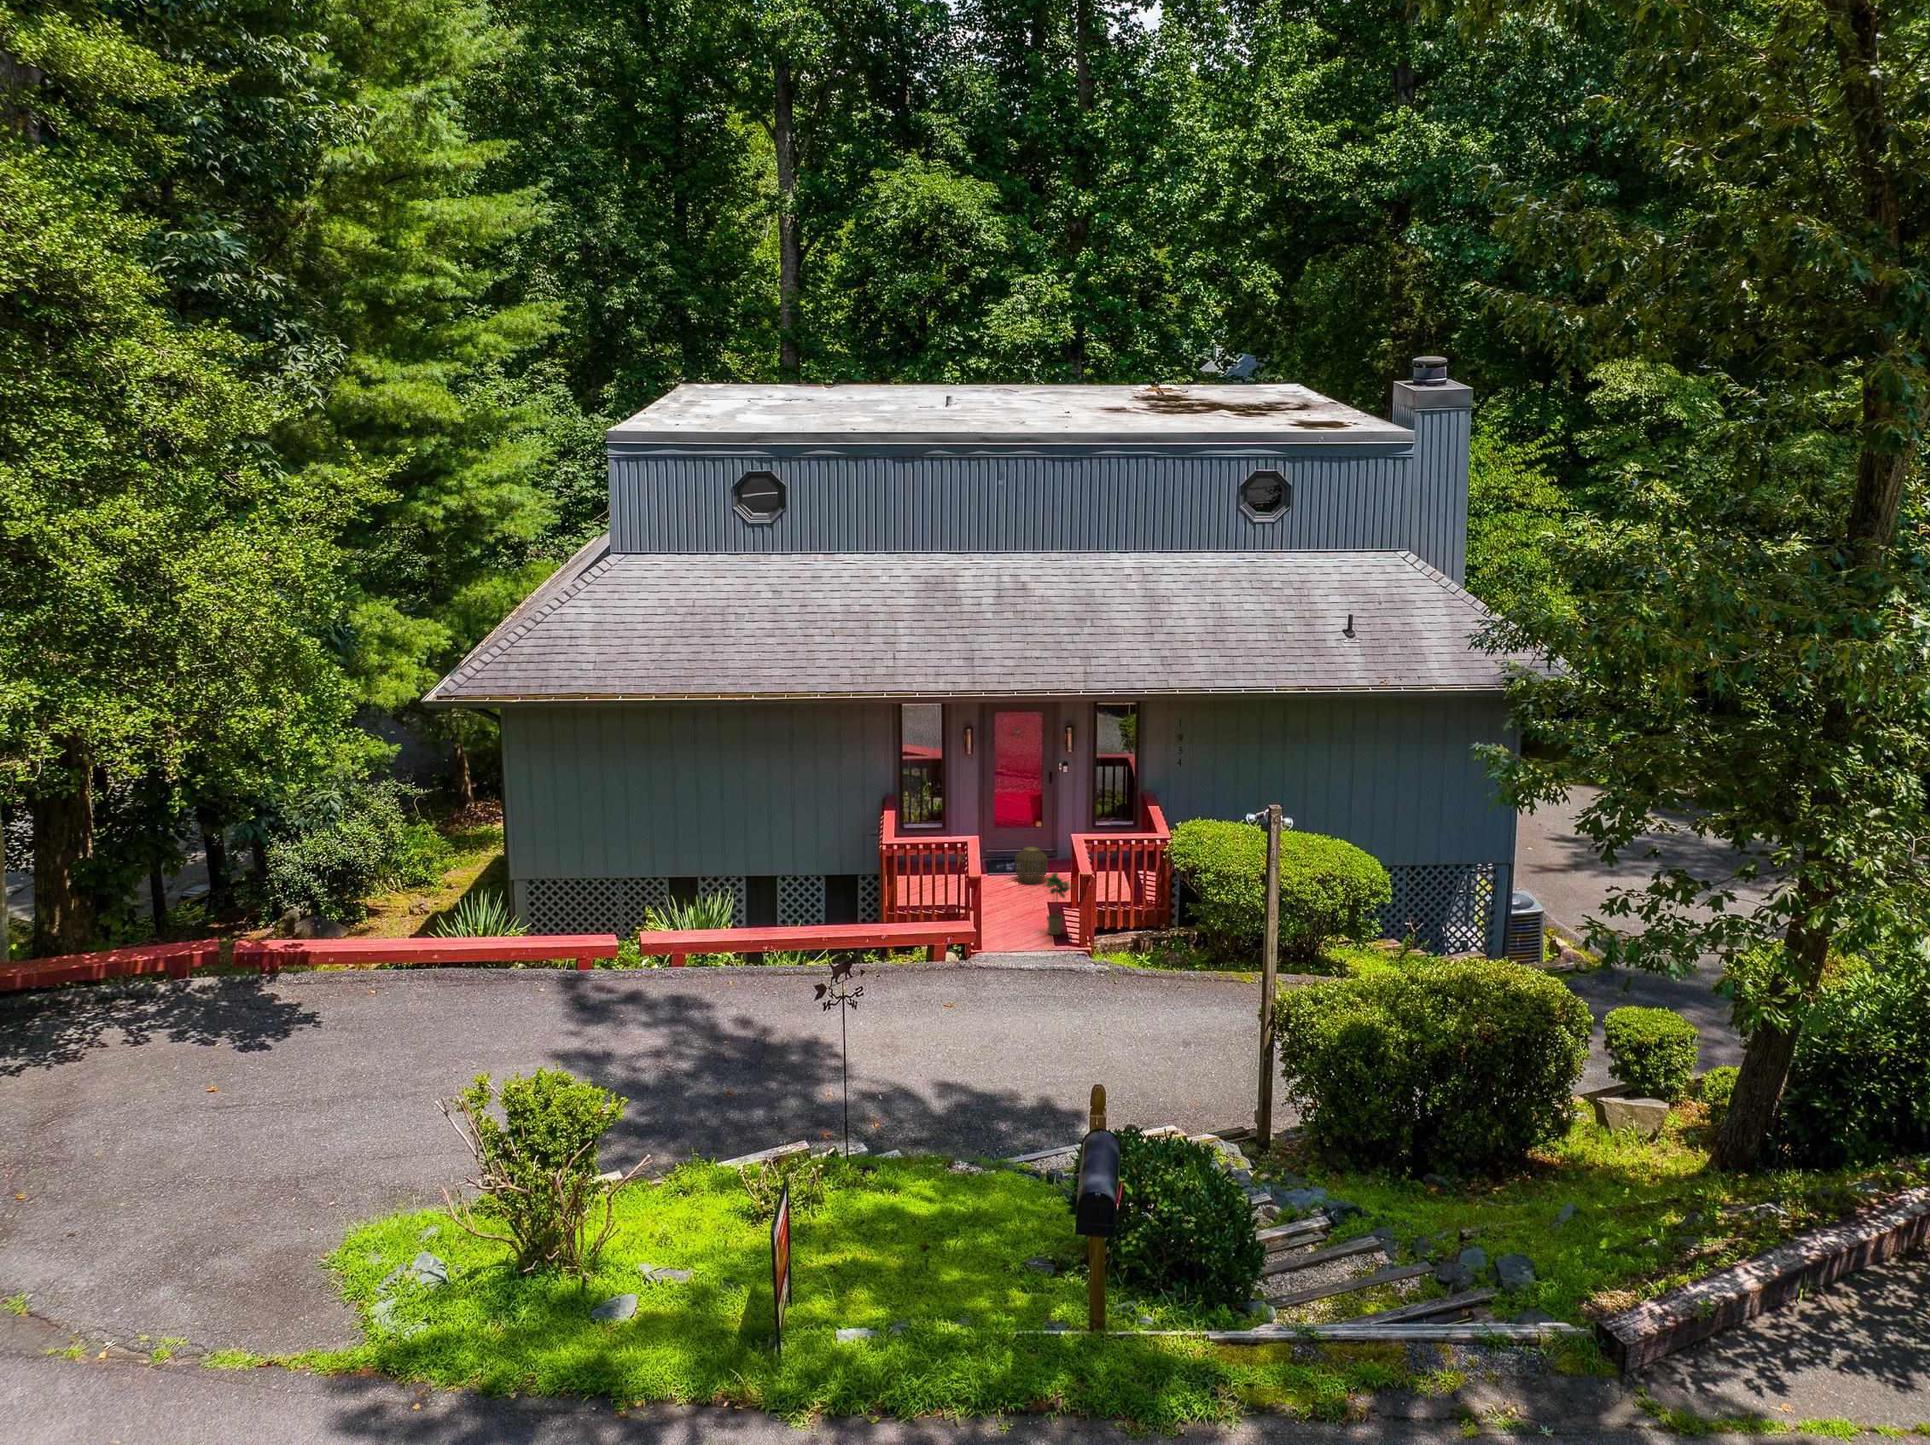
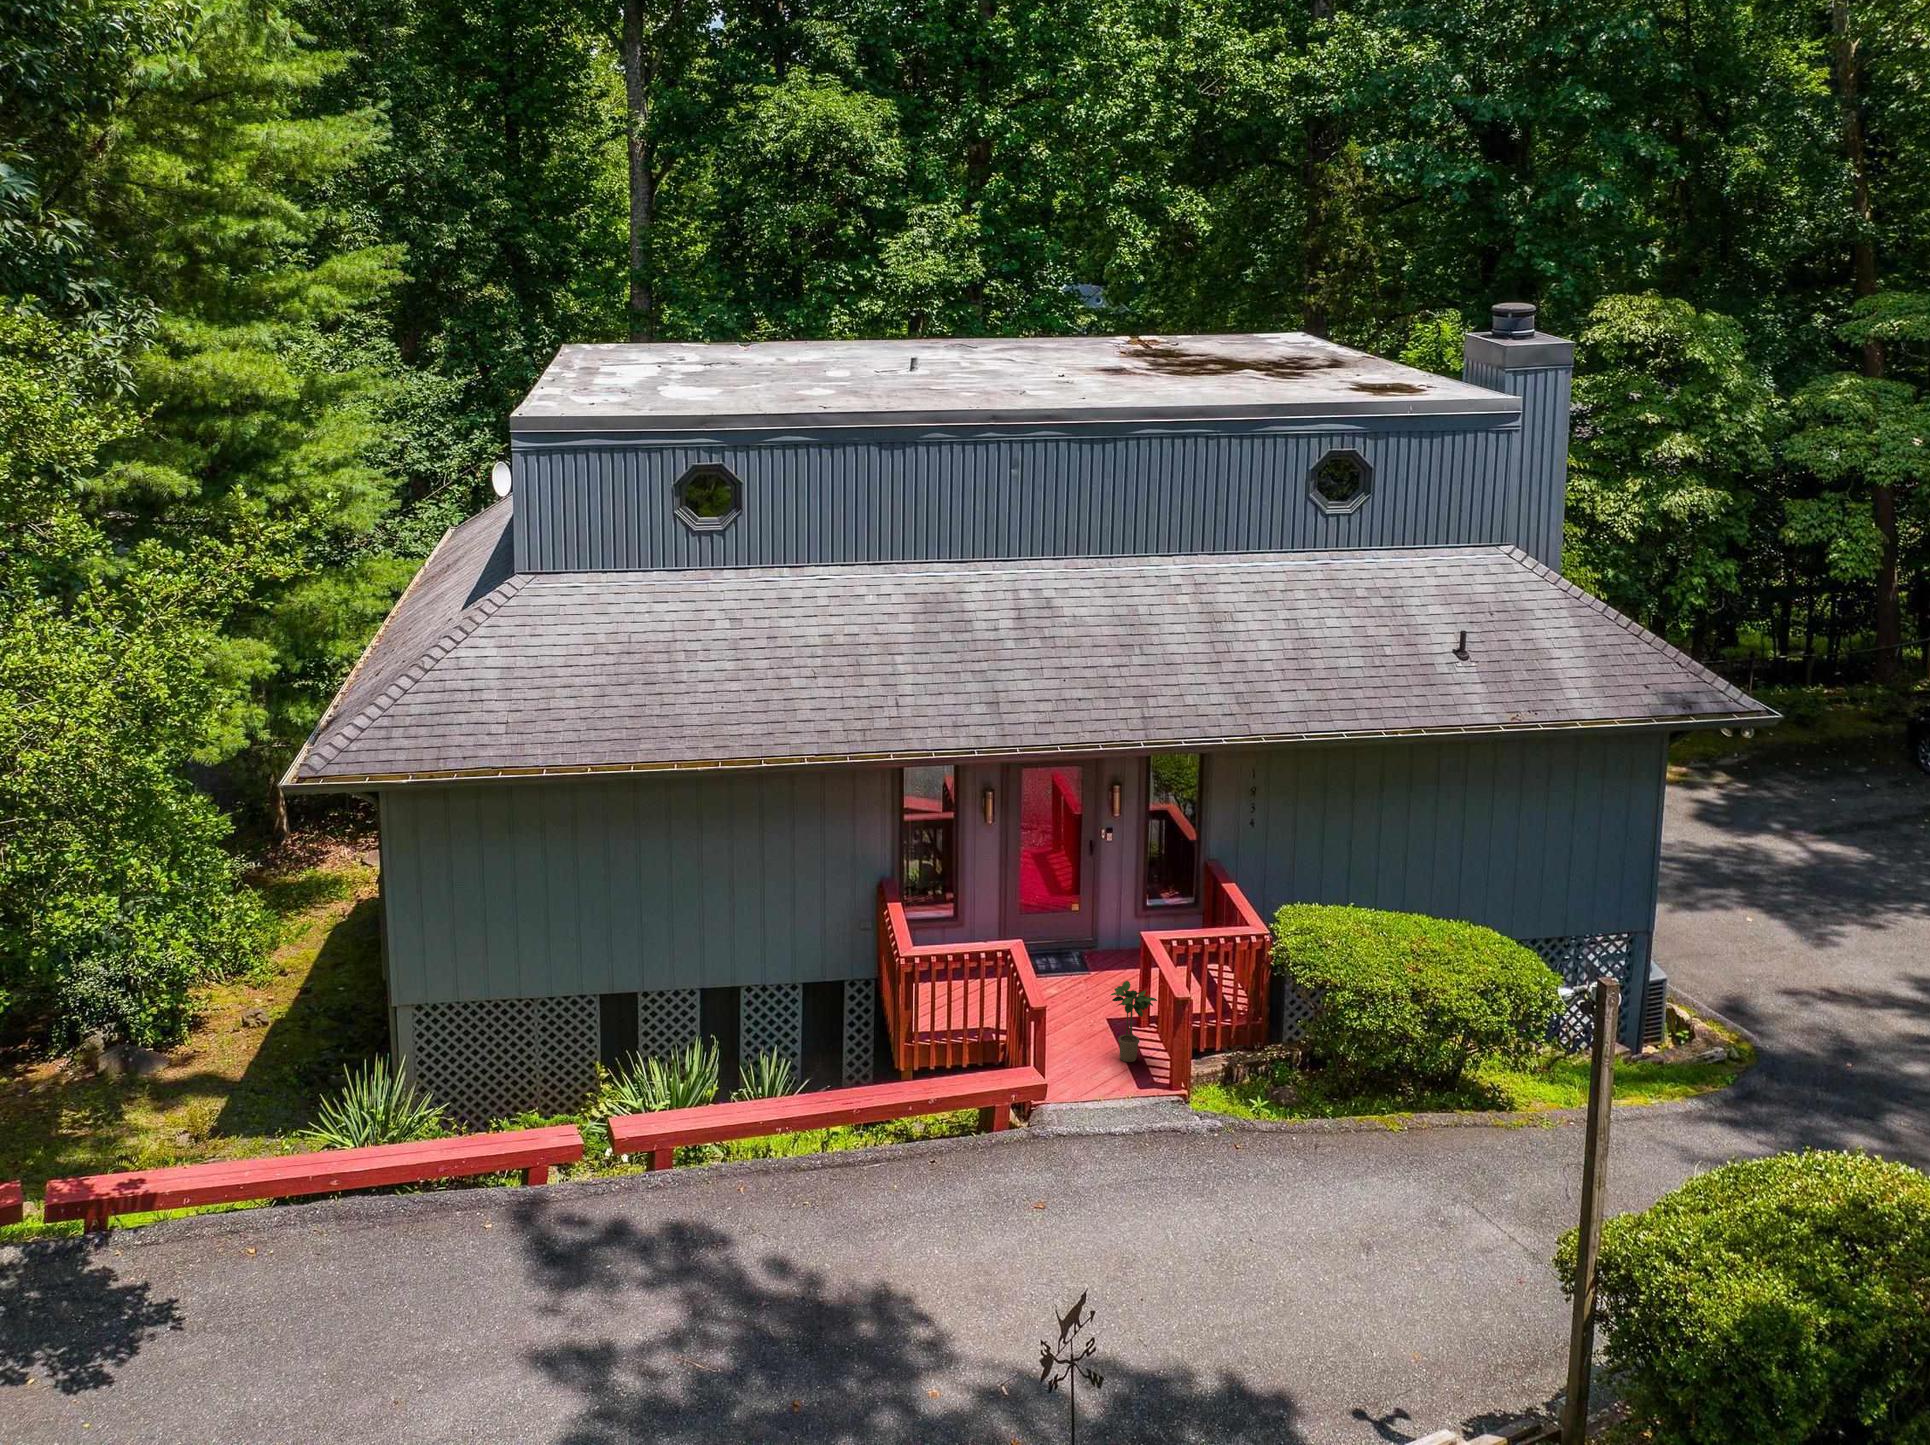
woven basket: present [1015,846,1048,883] -> none [1045,928,1085,975]

